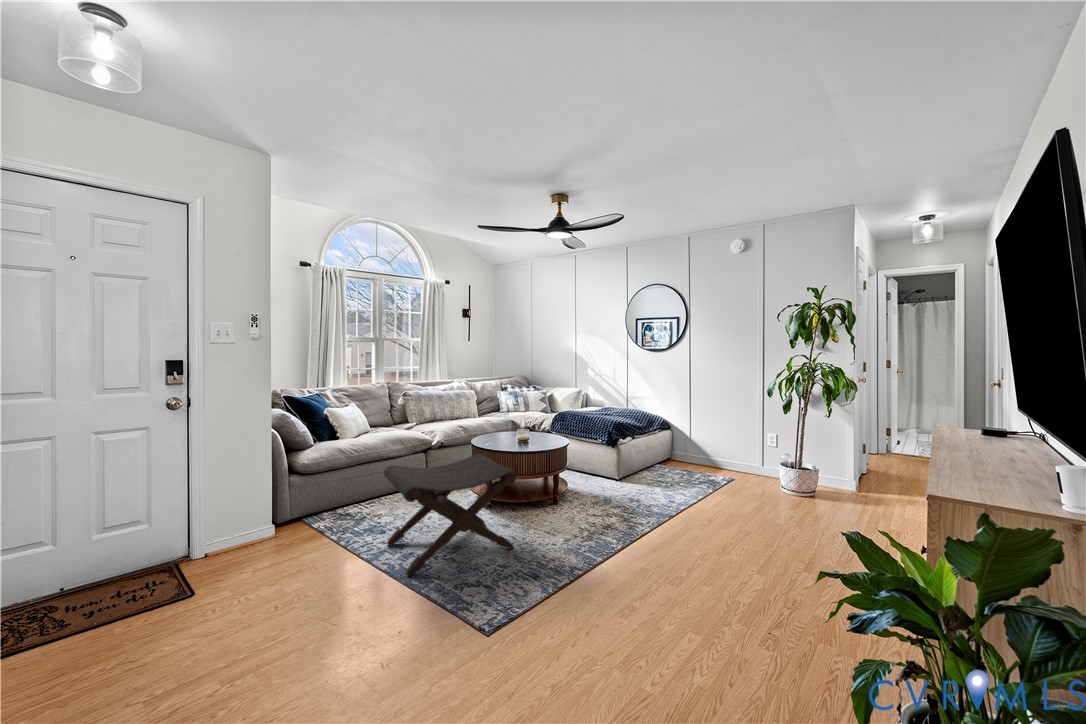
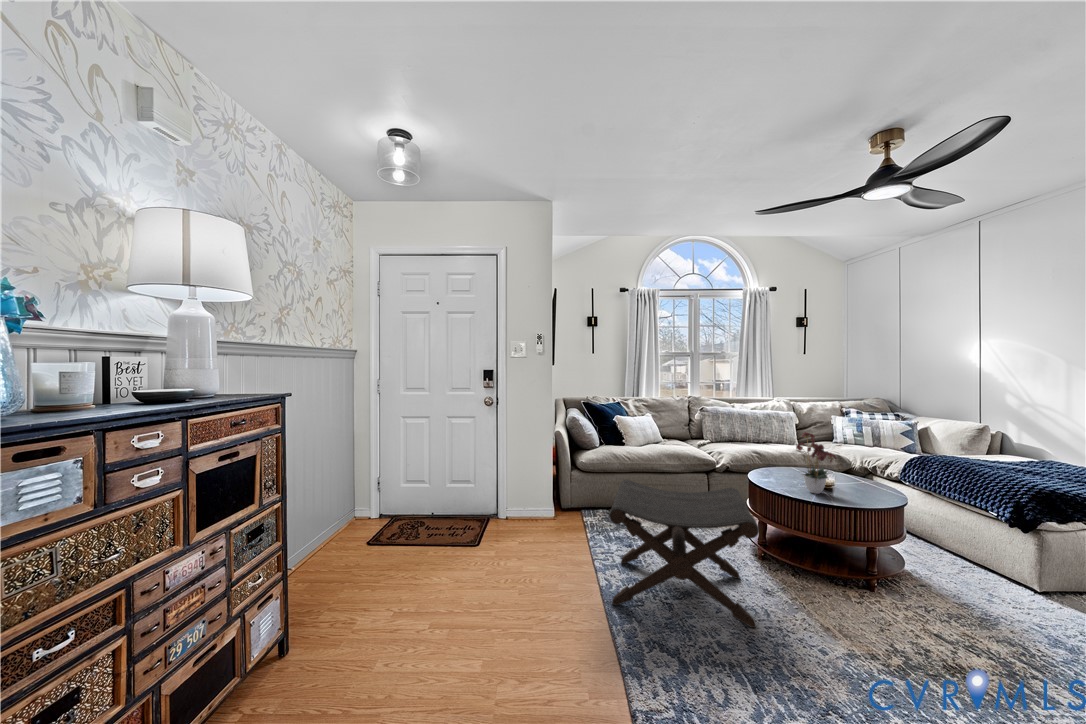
flower arrangement: none [508,401,539,447] -> present [796,432,837,494]

